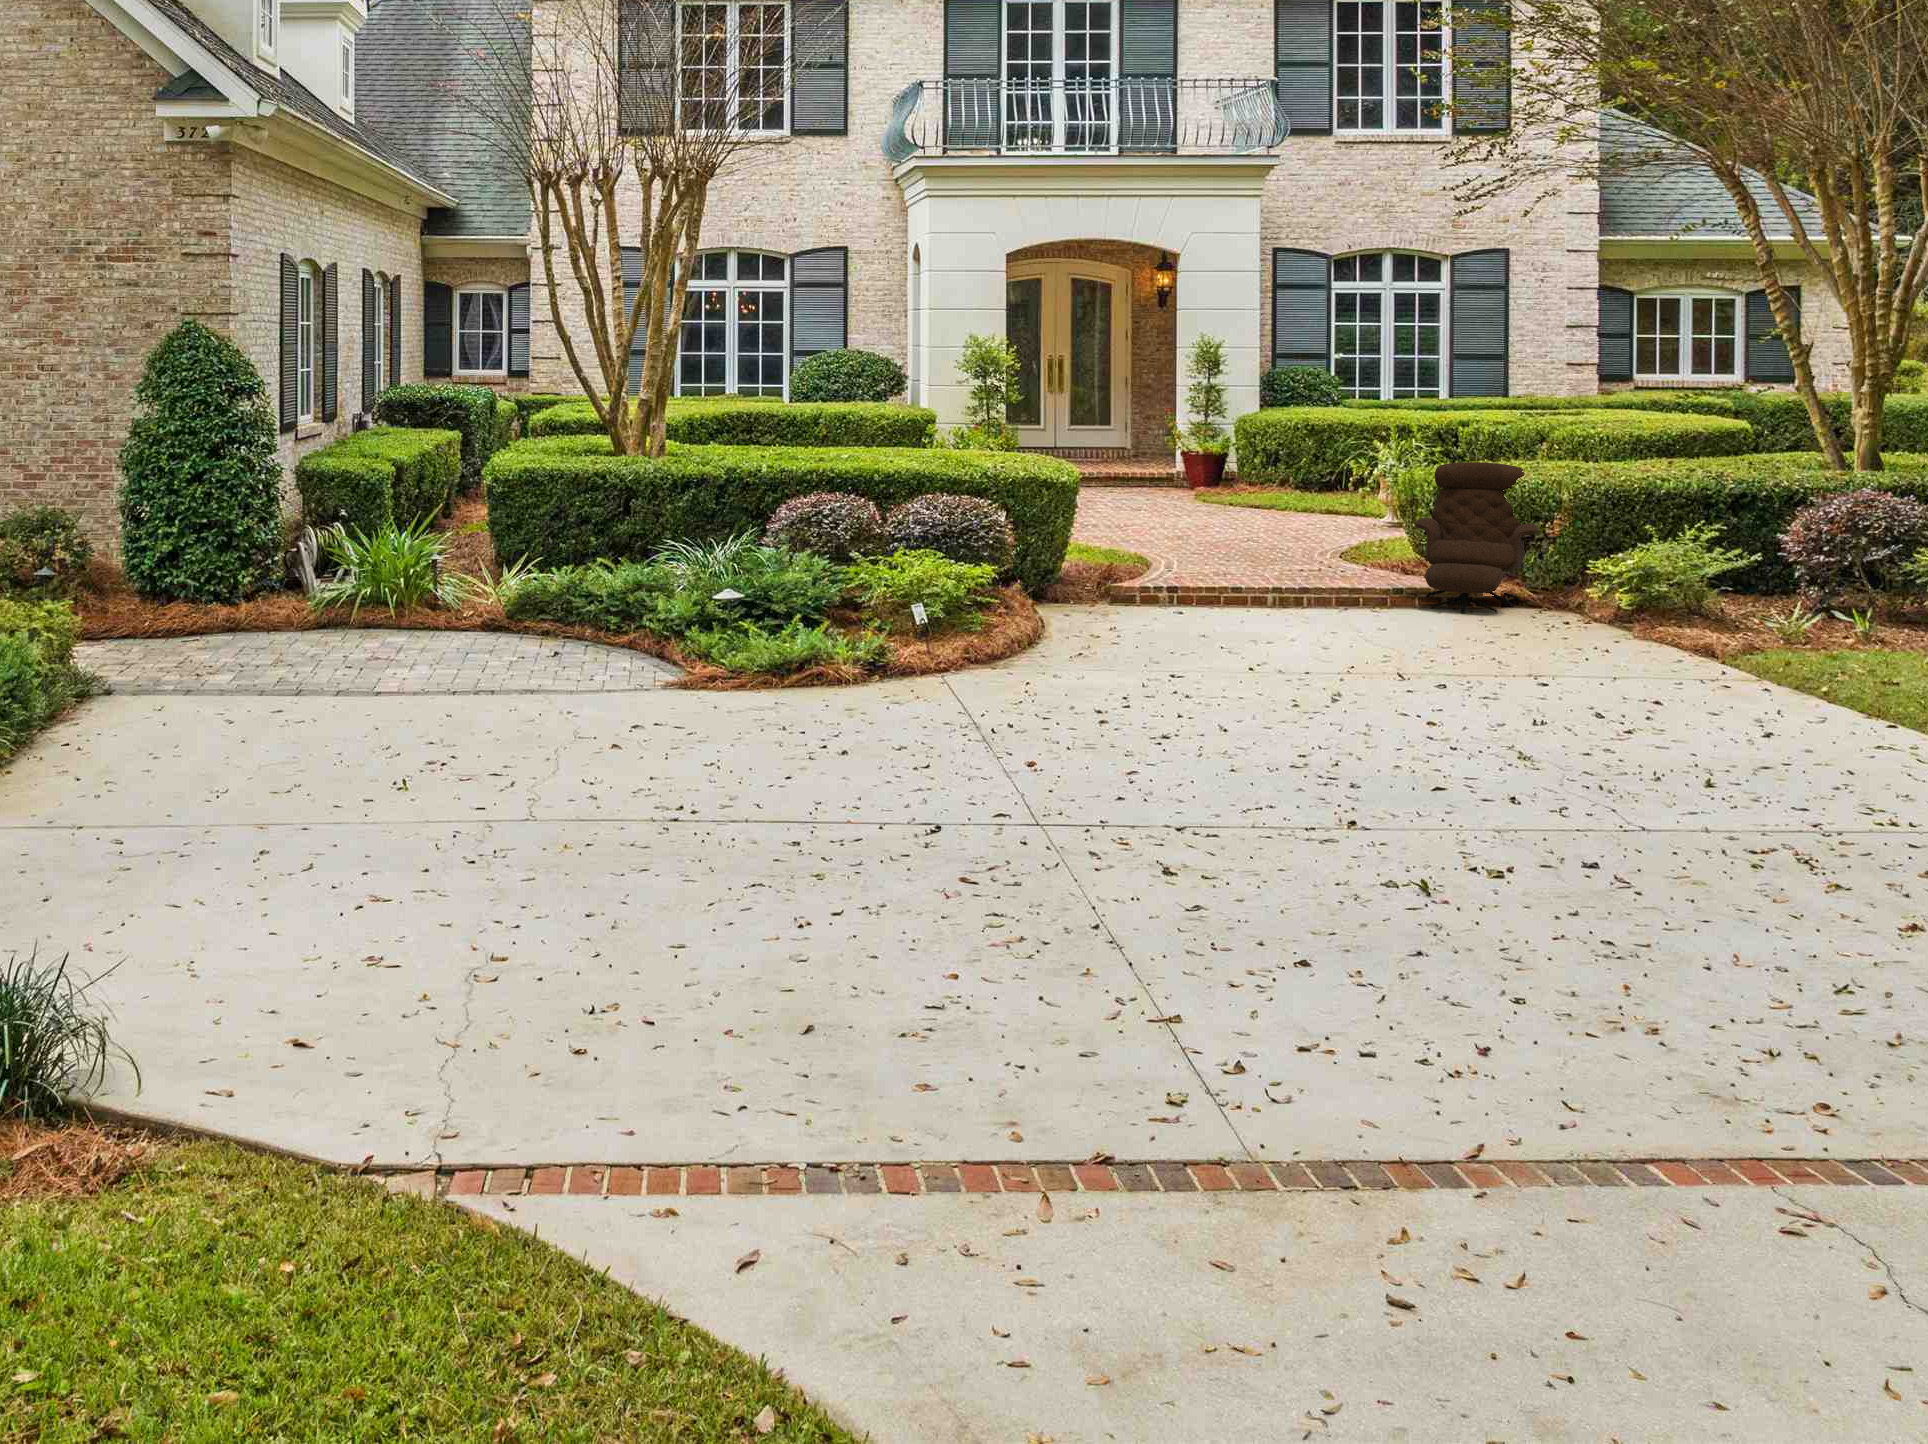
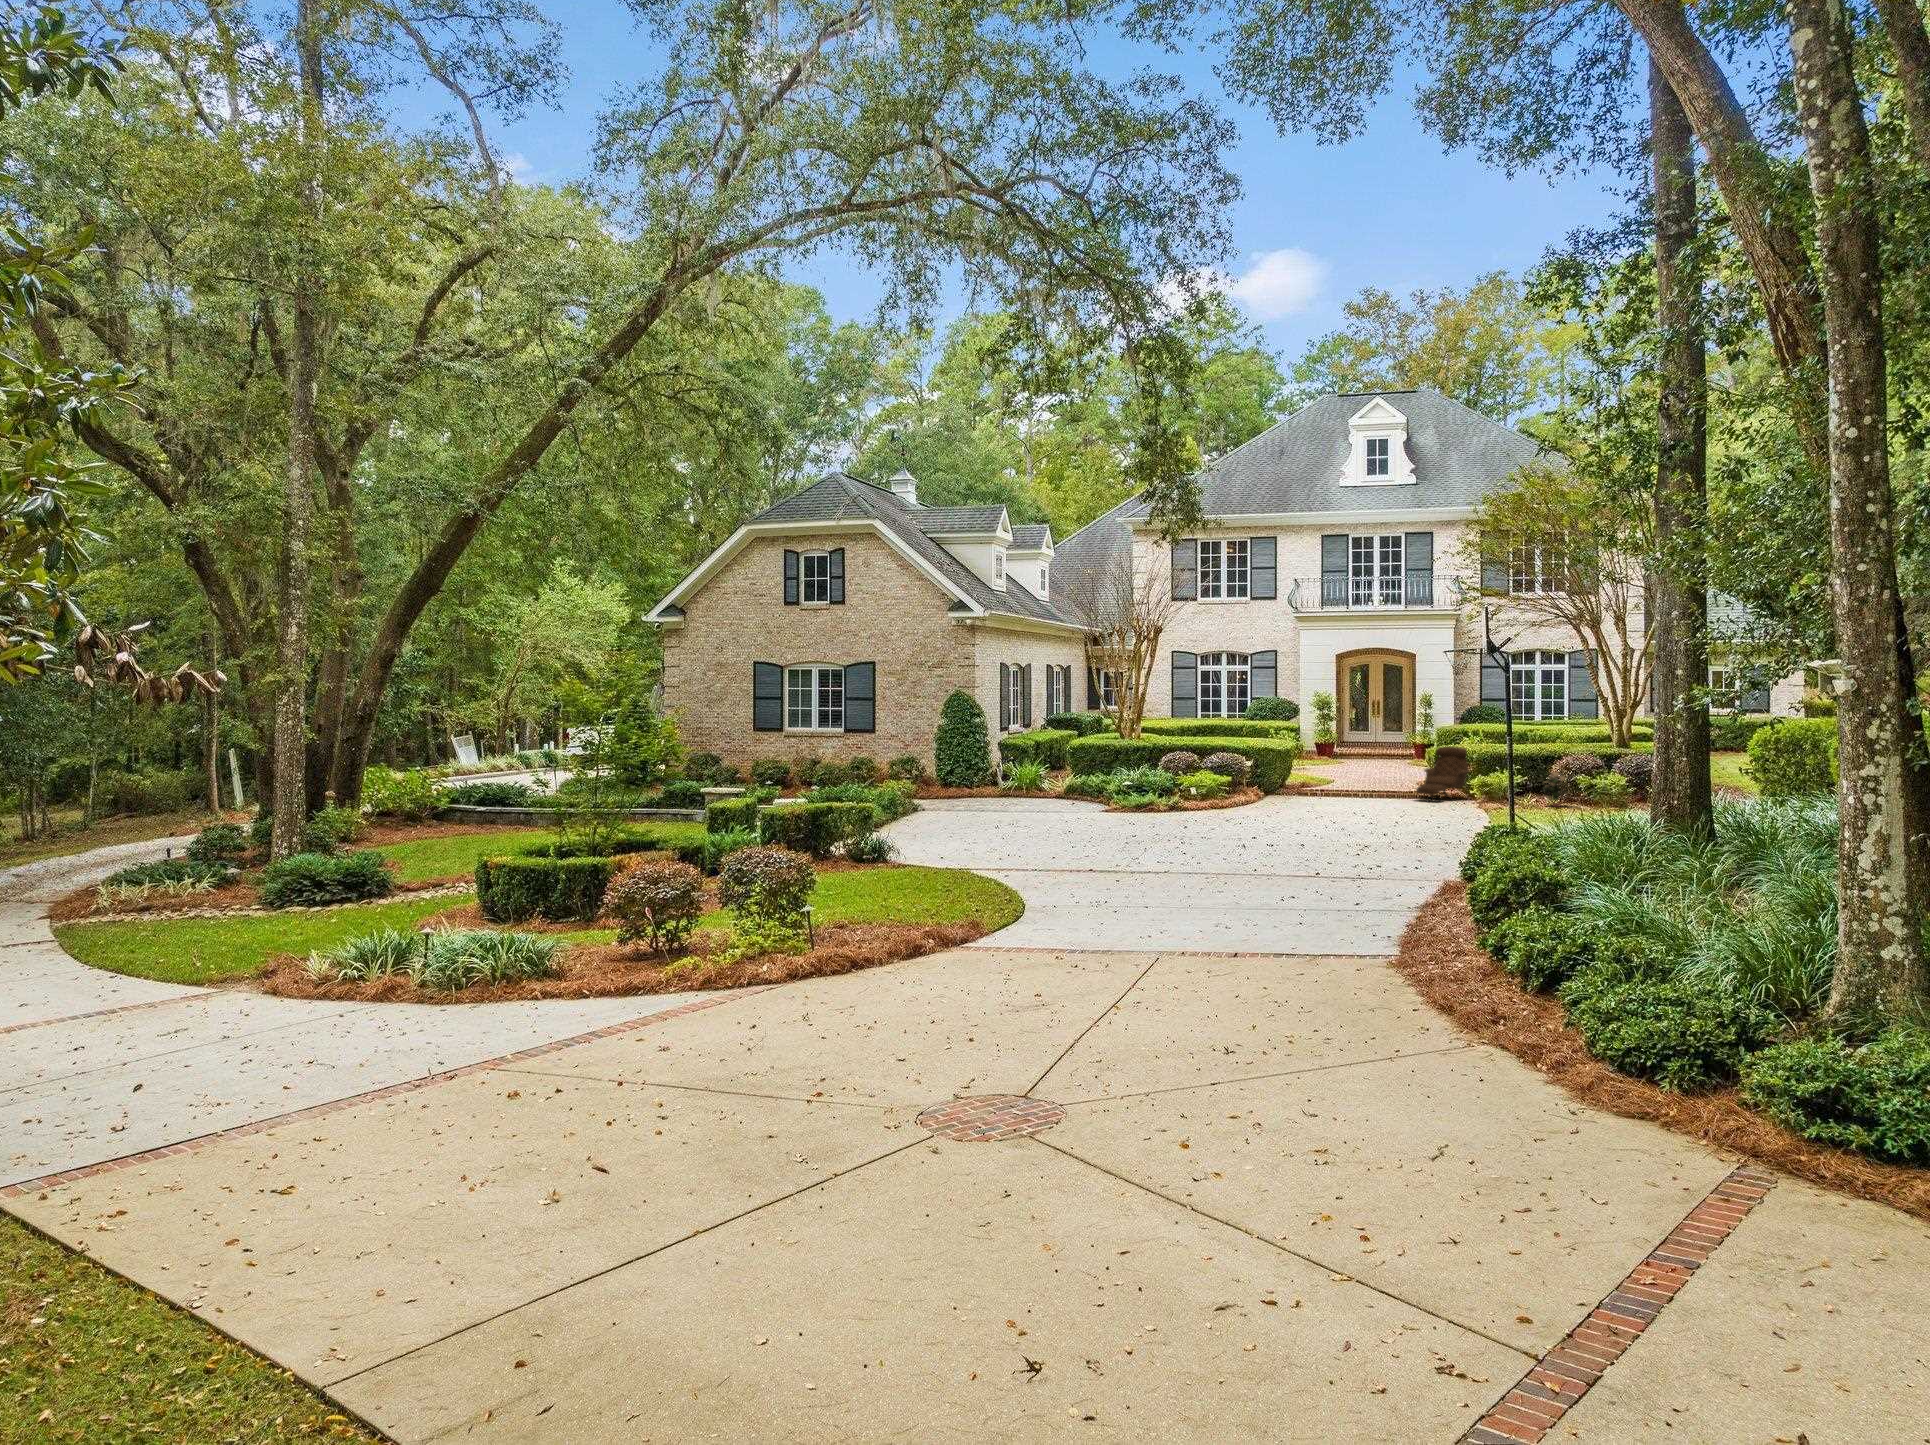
decorative plant: none [1749,529,1828,620] -> present [1545,772,1568,807]

